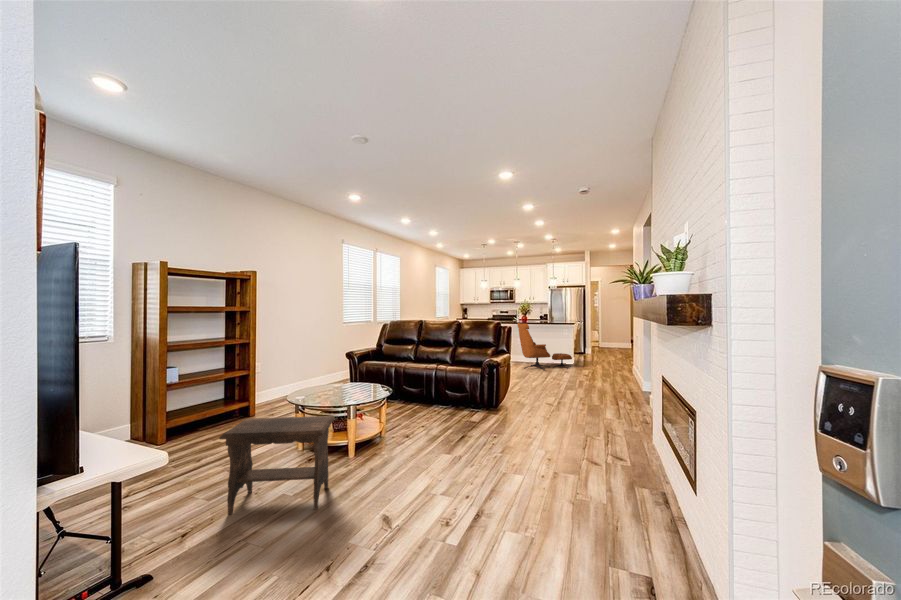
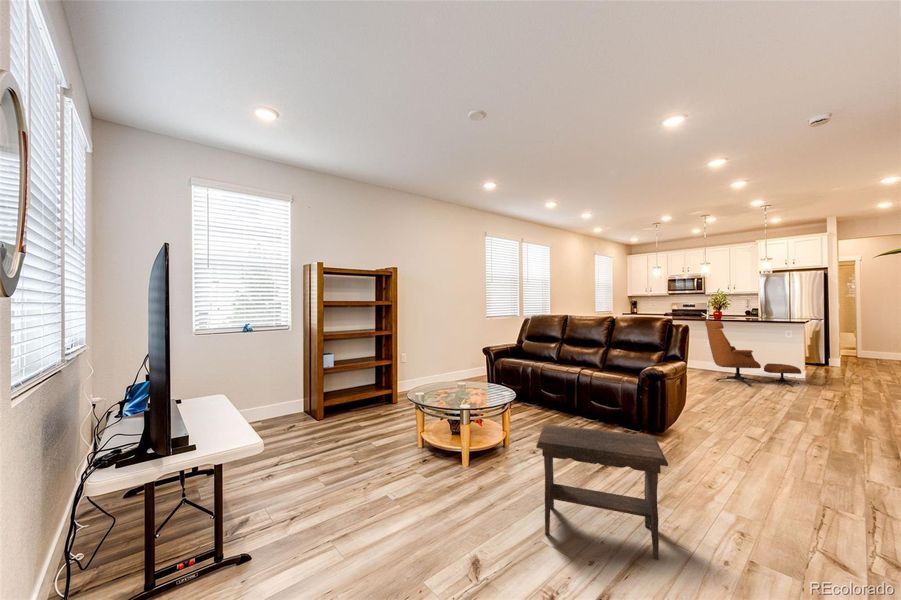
footstool: present [220,416,335,514] -> present [536,424,668,560]

